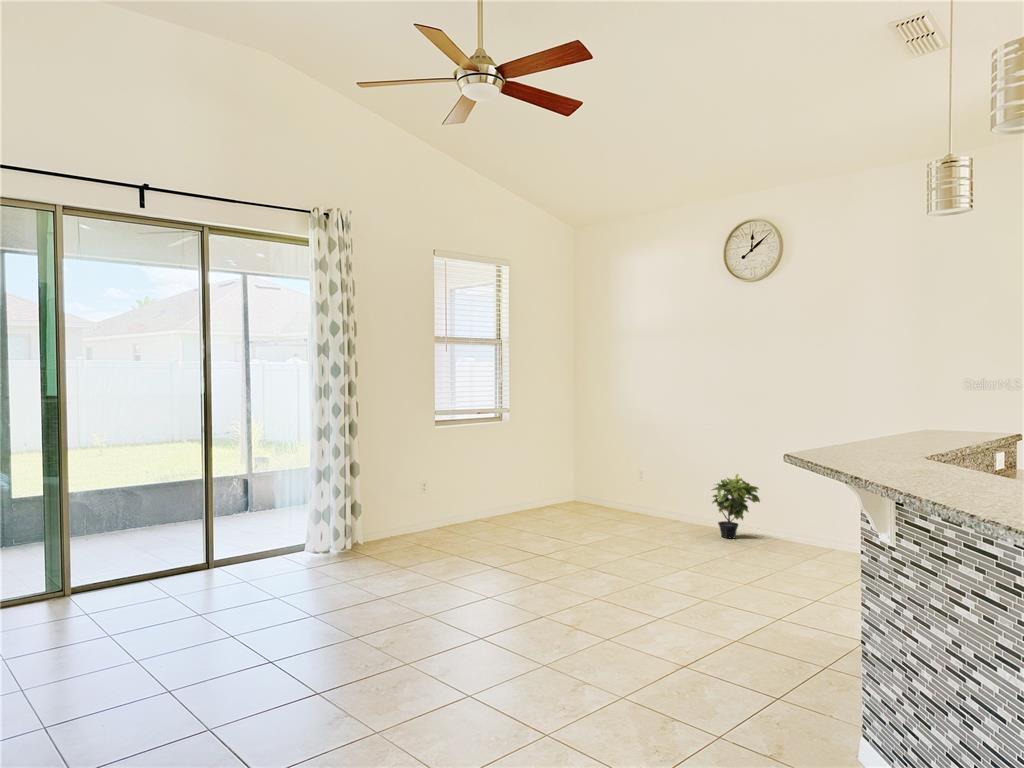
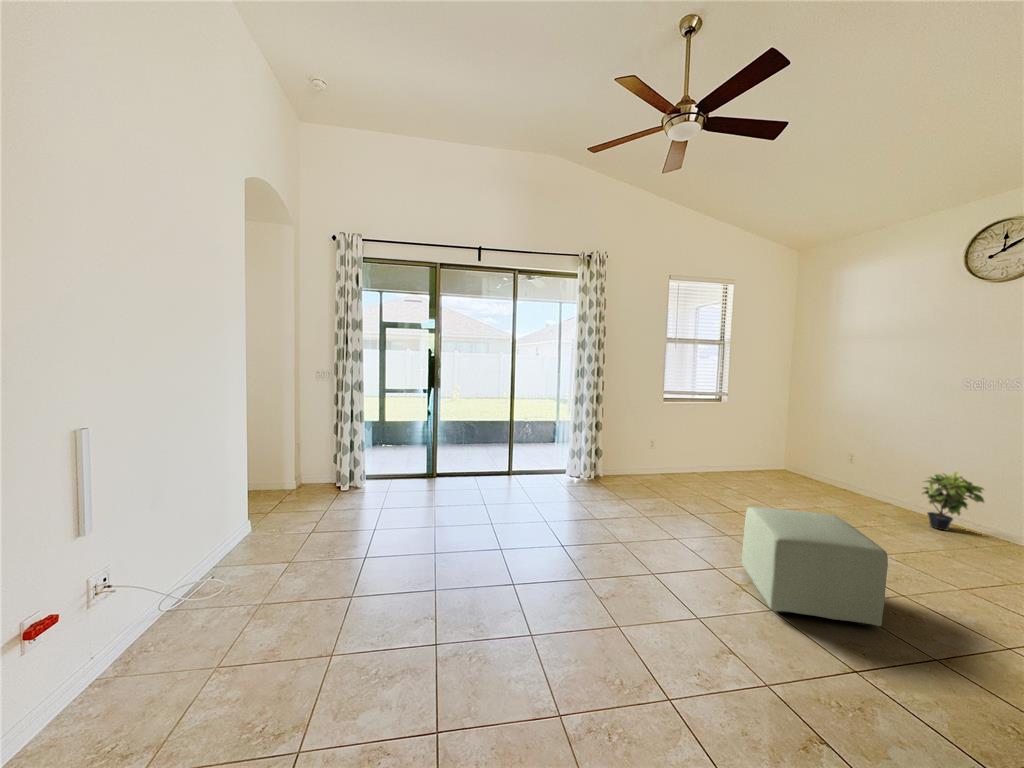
ottoman: none [562,530,696,644] -> present [742,507,888,626]

